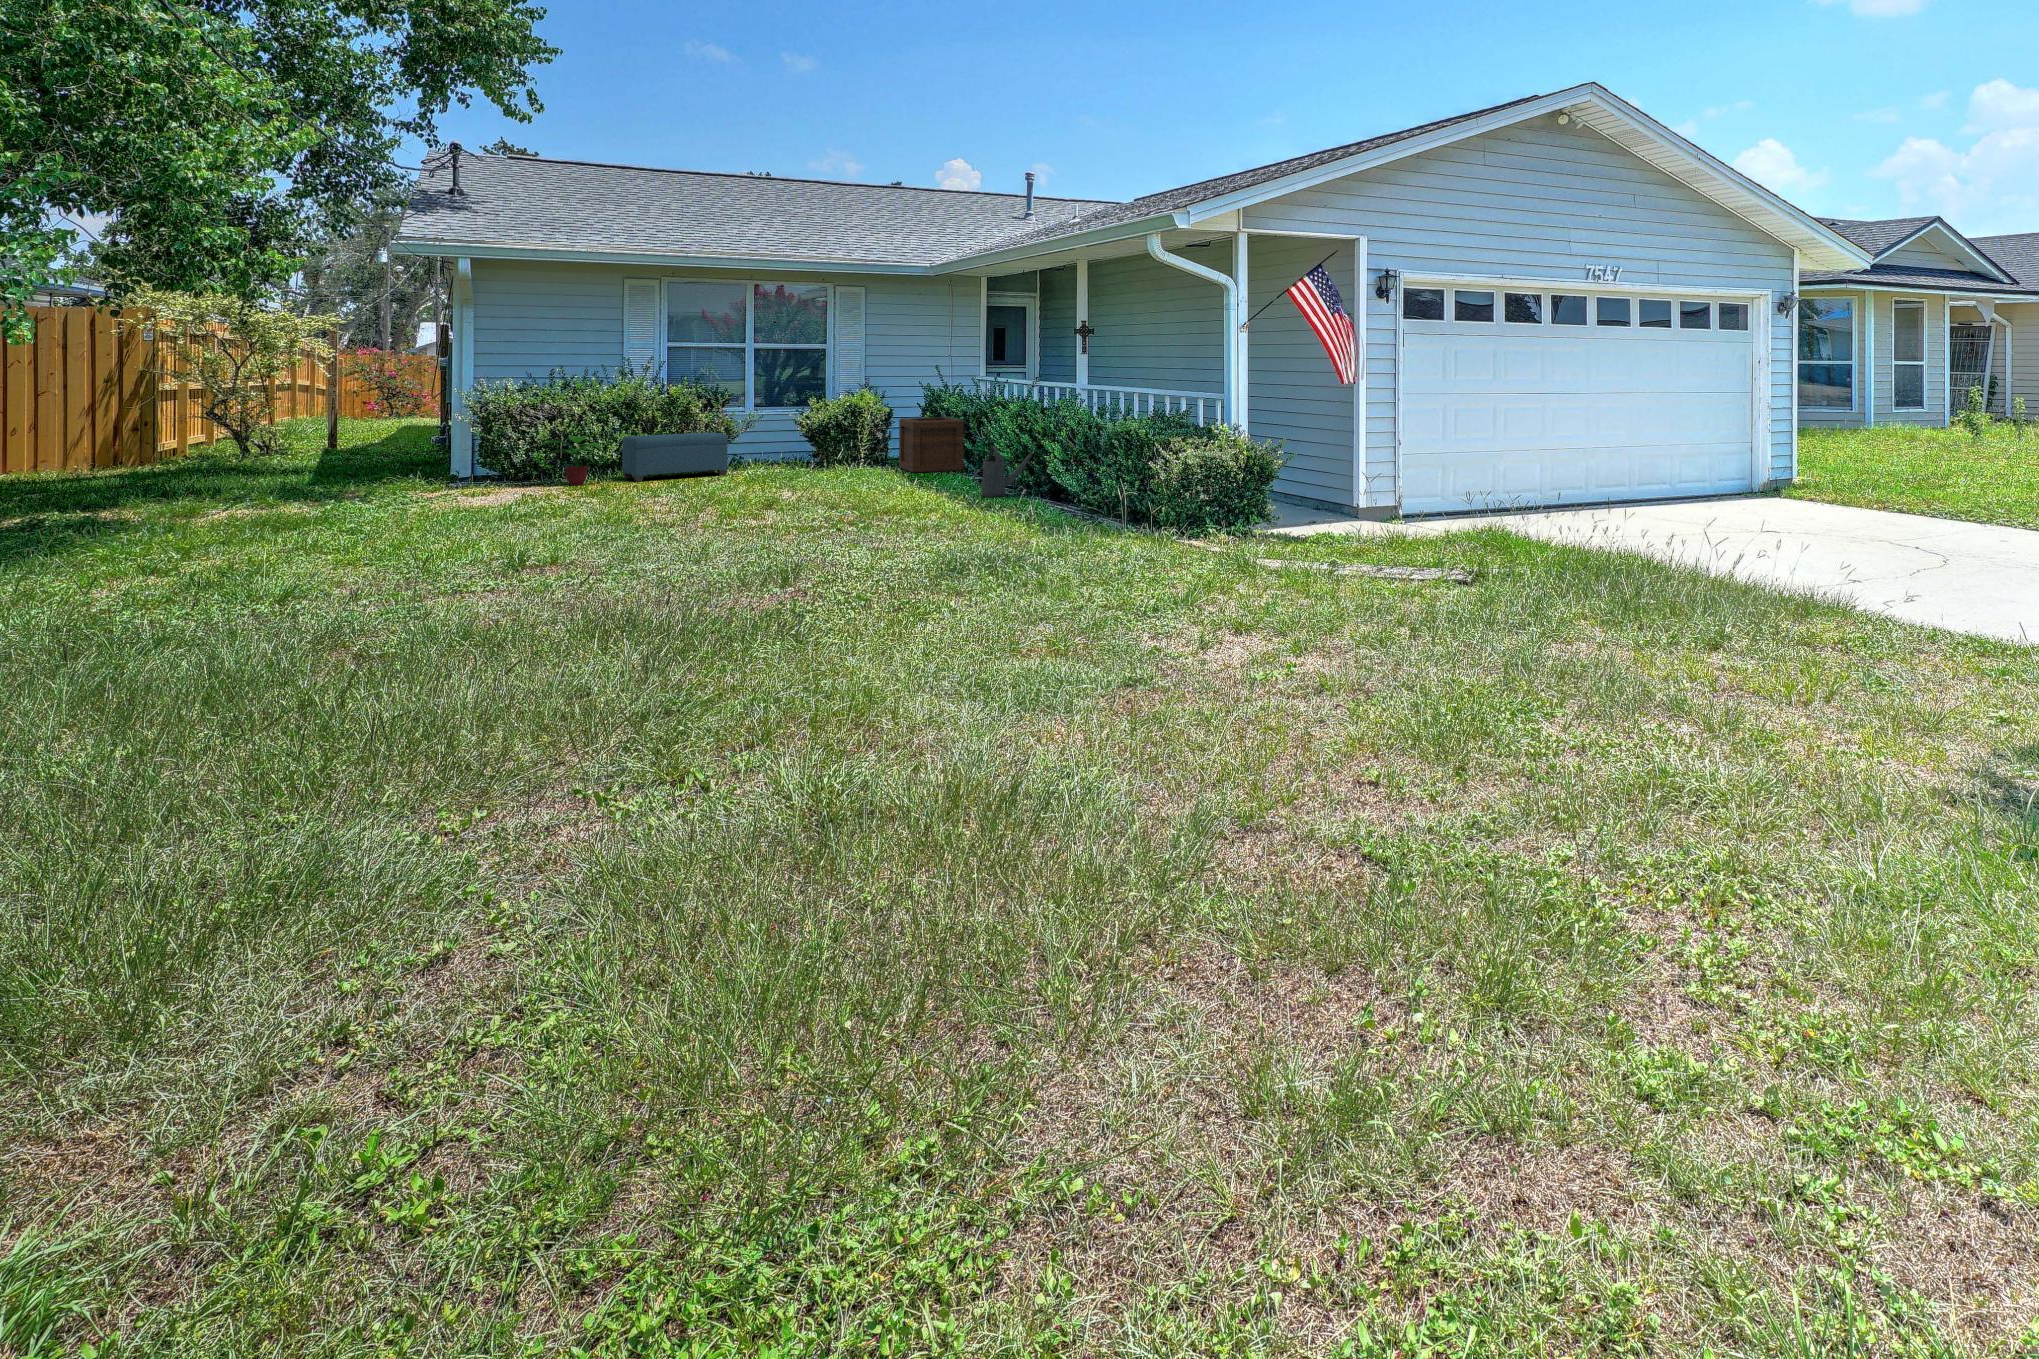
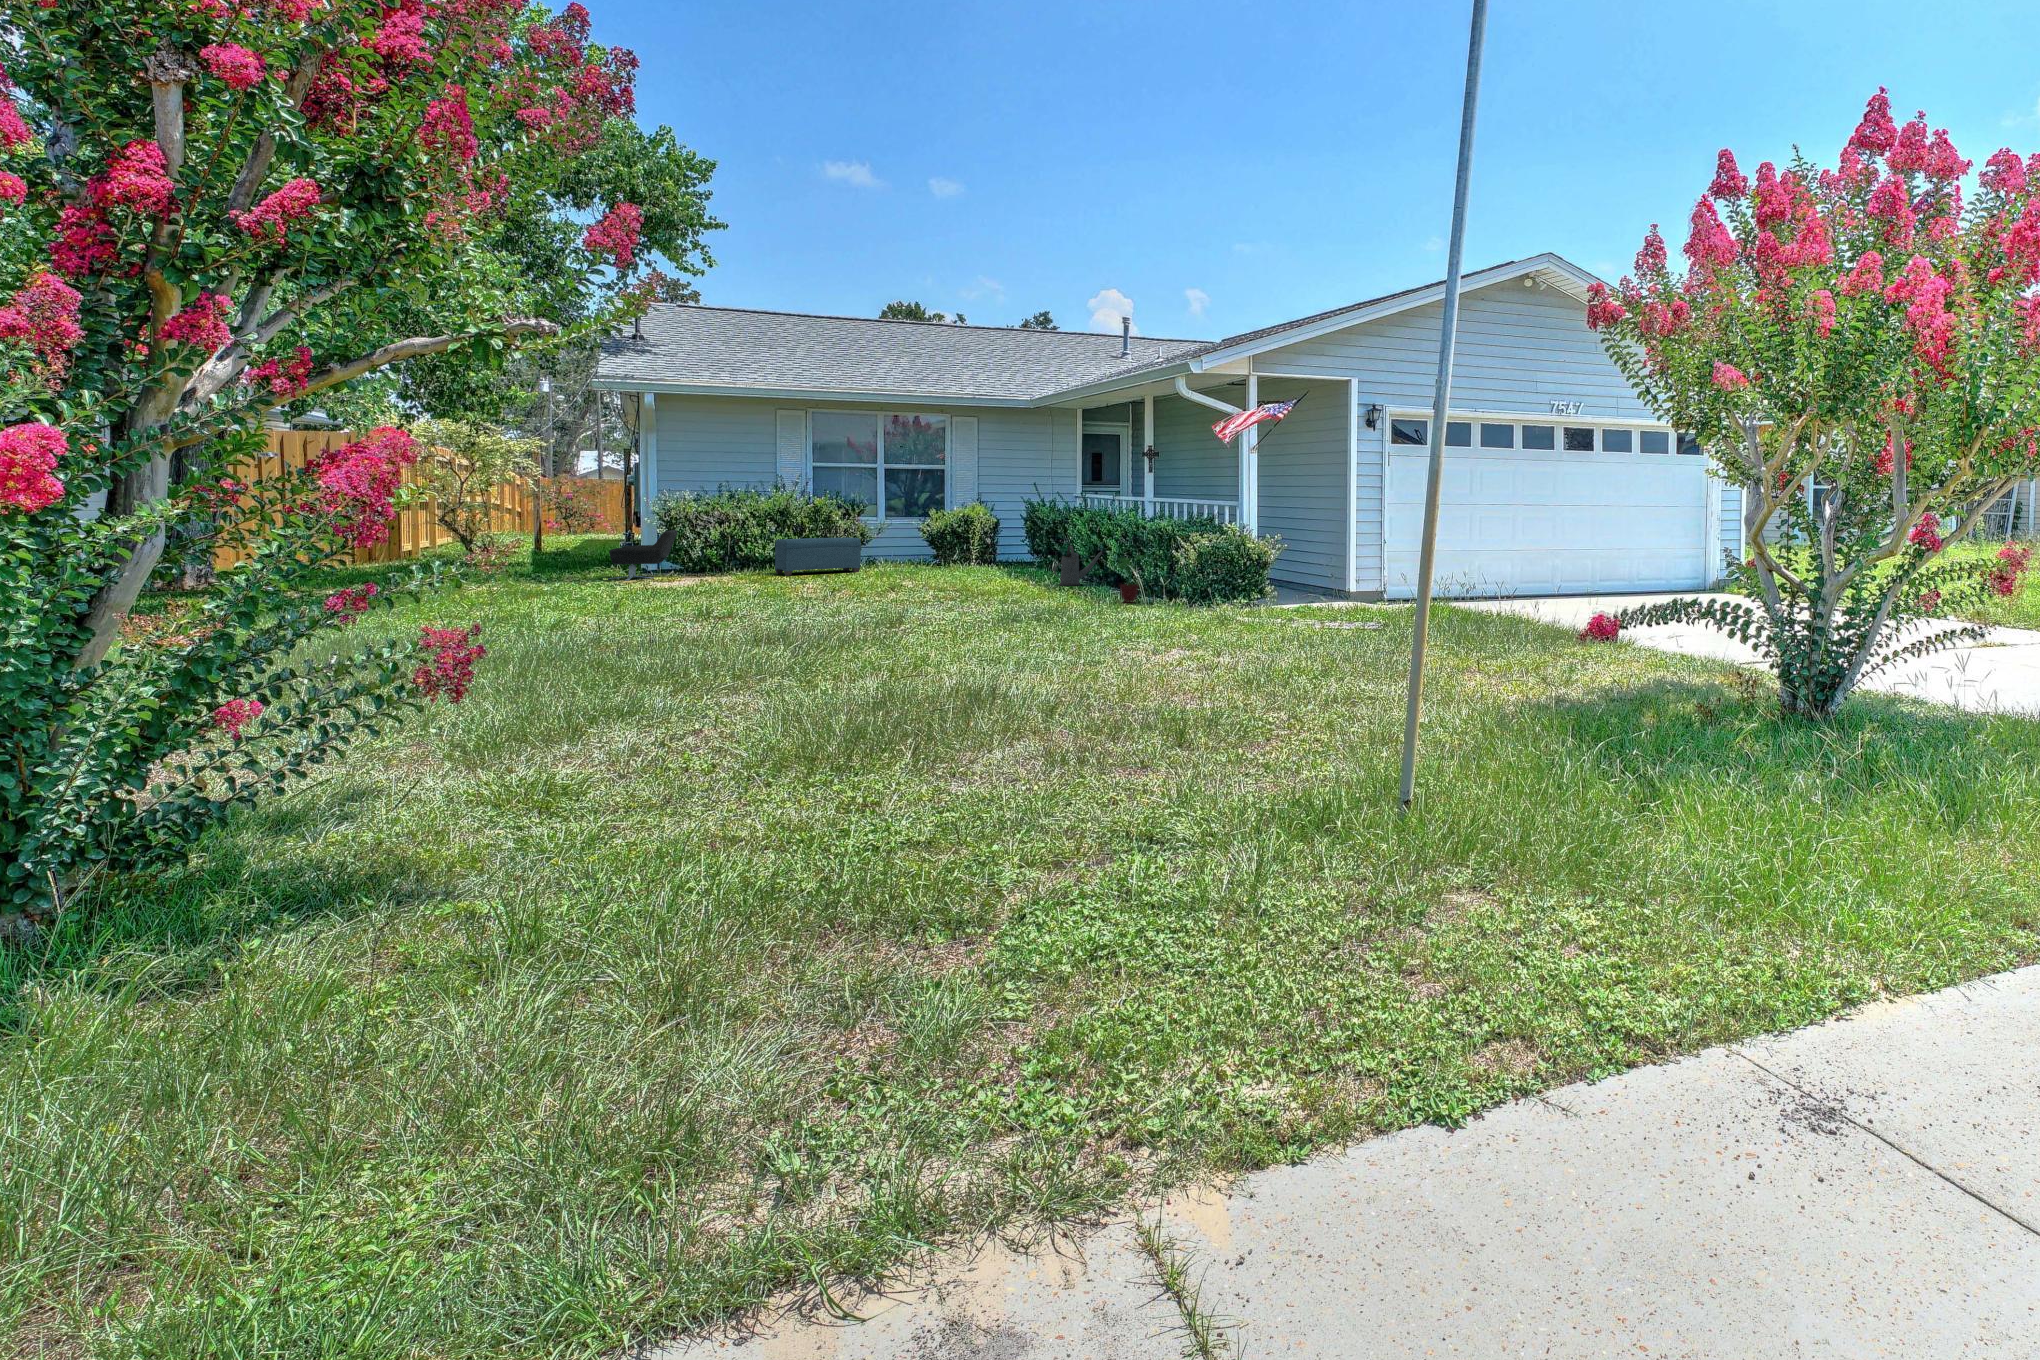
wooden crate: present [899,417,964,473] -> none [1003,526,1056,571]
lounge chair: none [405,426,499,491] -> present [609,530,677,581]
potted plant: present [538,436,601,485] -> present [1113,555,1160,603]

